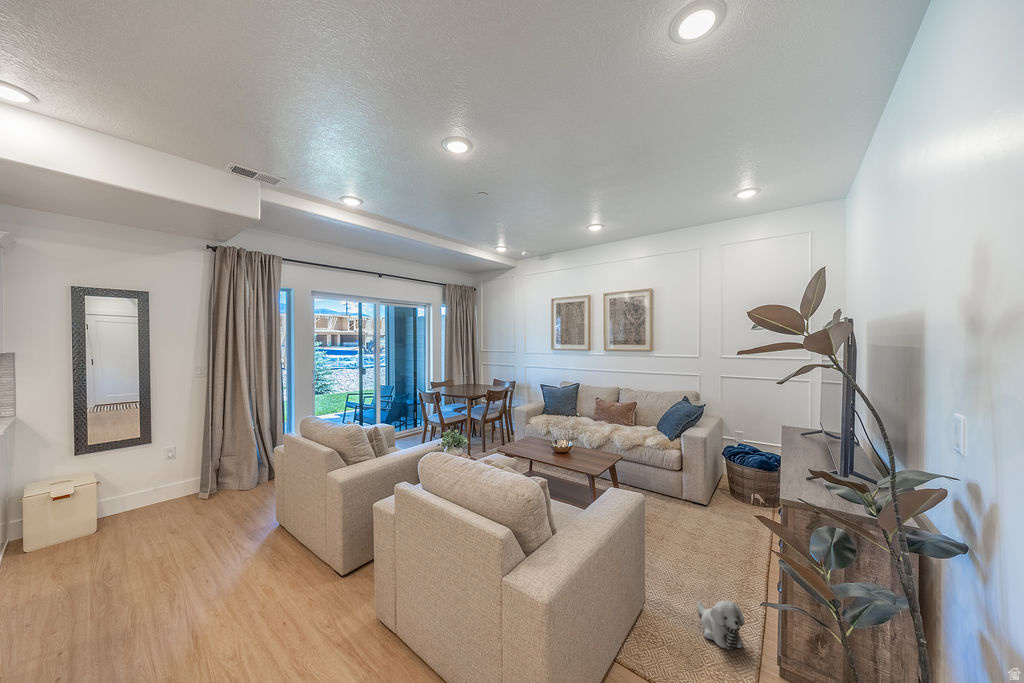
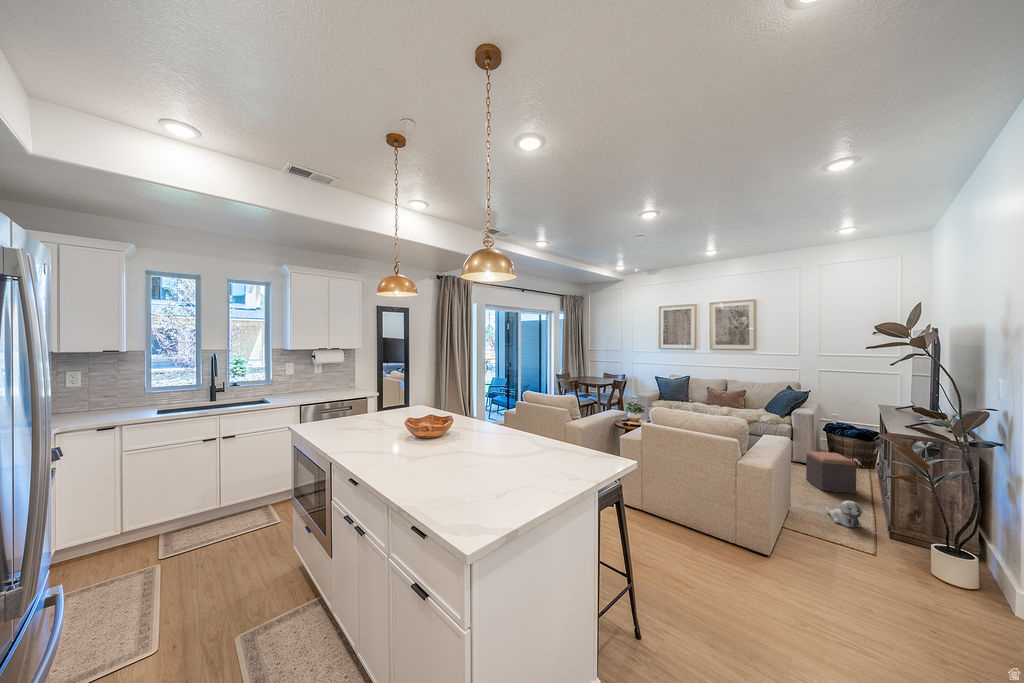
footstool: none [690,495,749,560] -> present [806,451,857,493]

